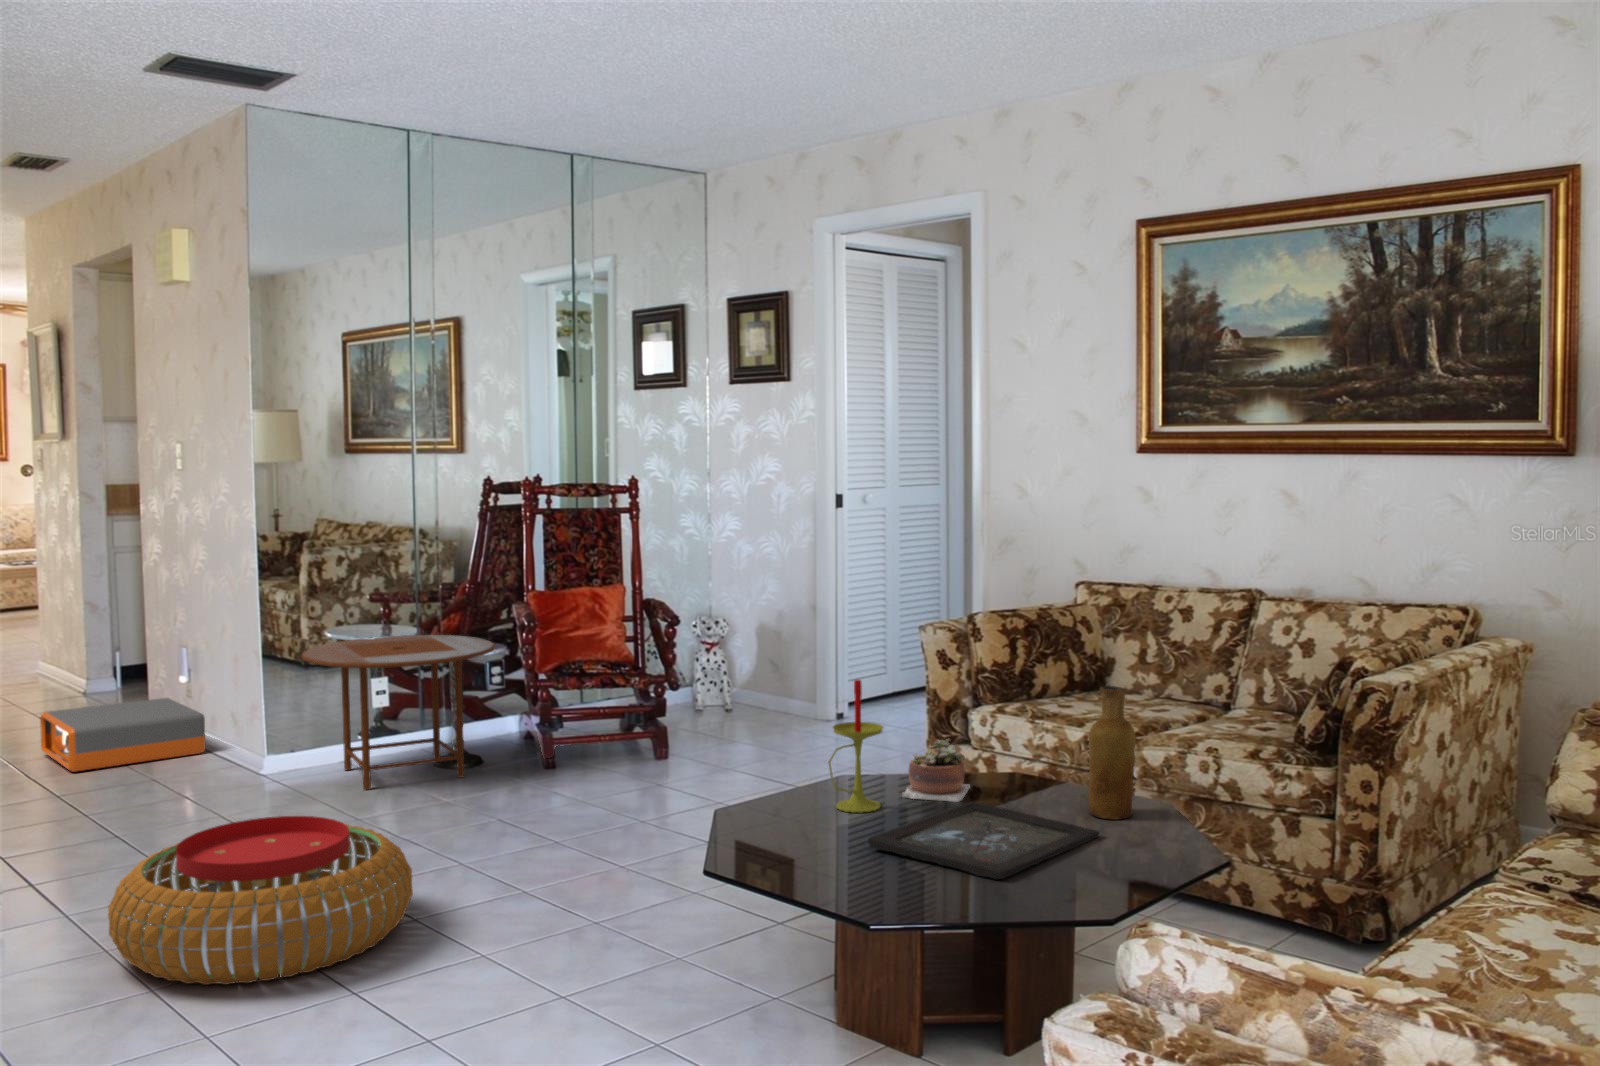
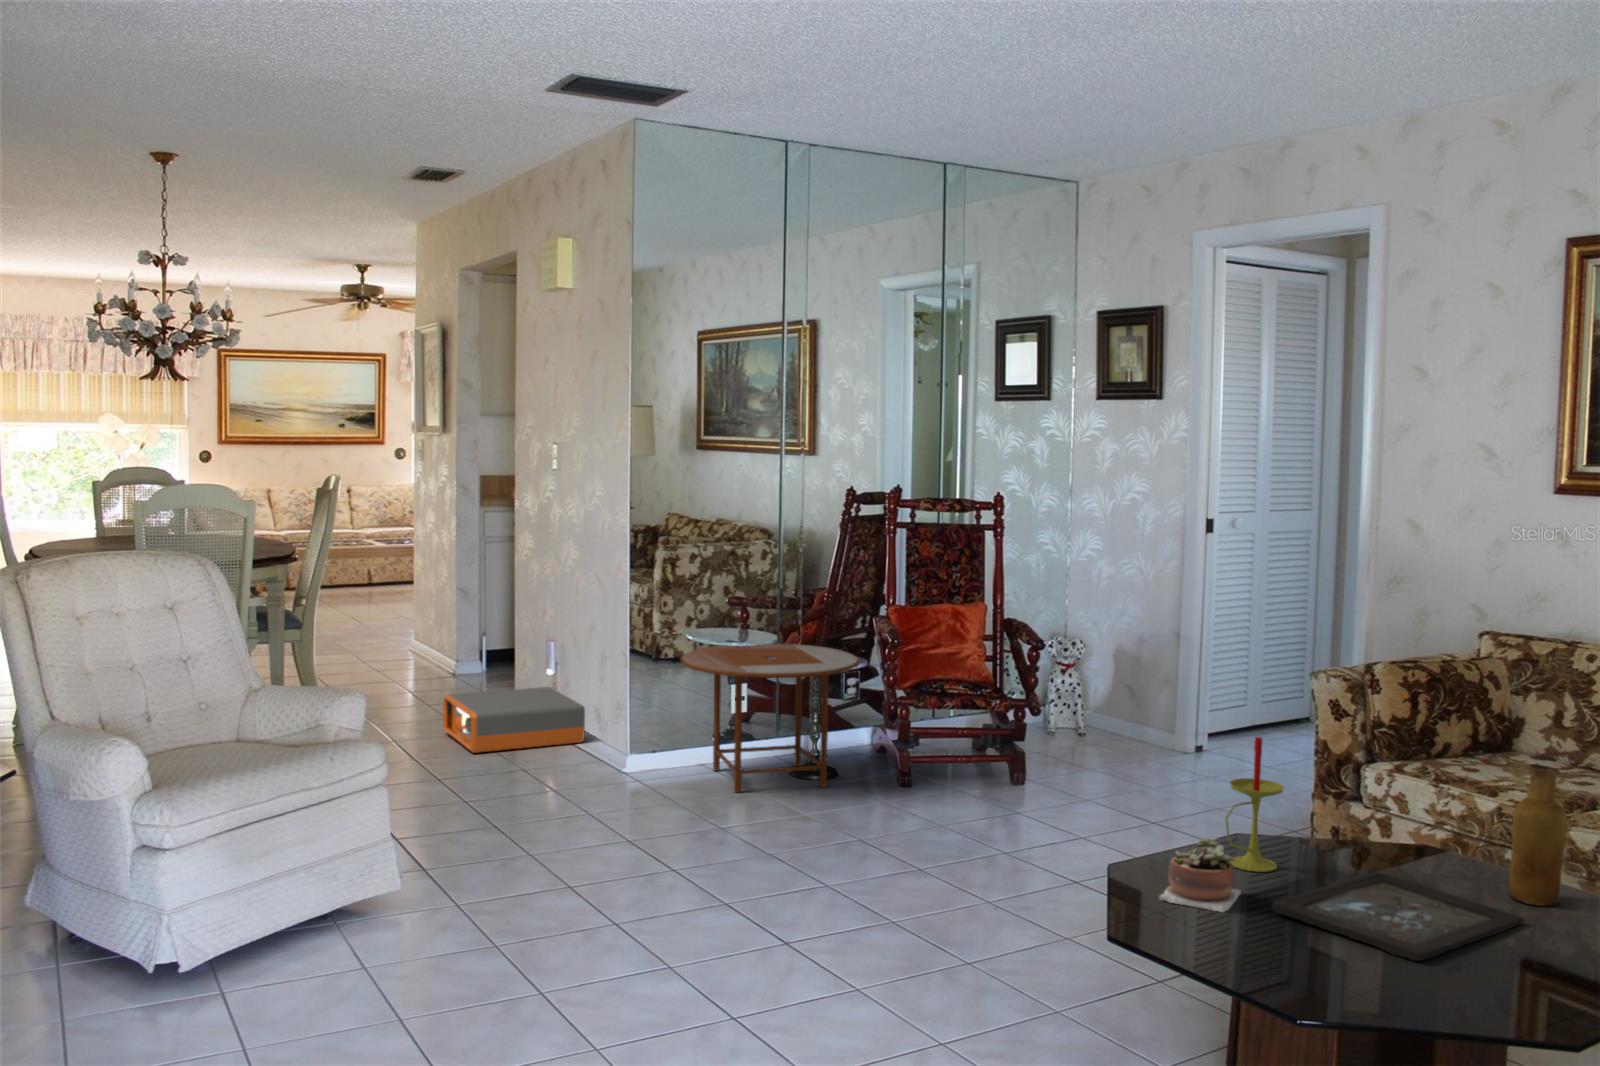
succulent plant: present [902,739,970,802] -> present [1159,837,1241,912]
pouf: present [108,816,413,985] -> none [544,822,806,976]

